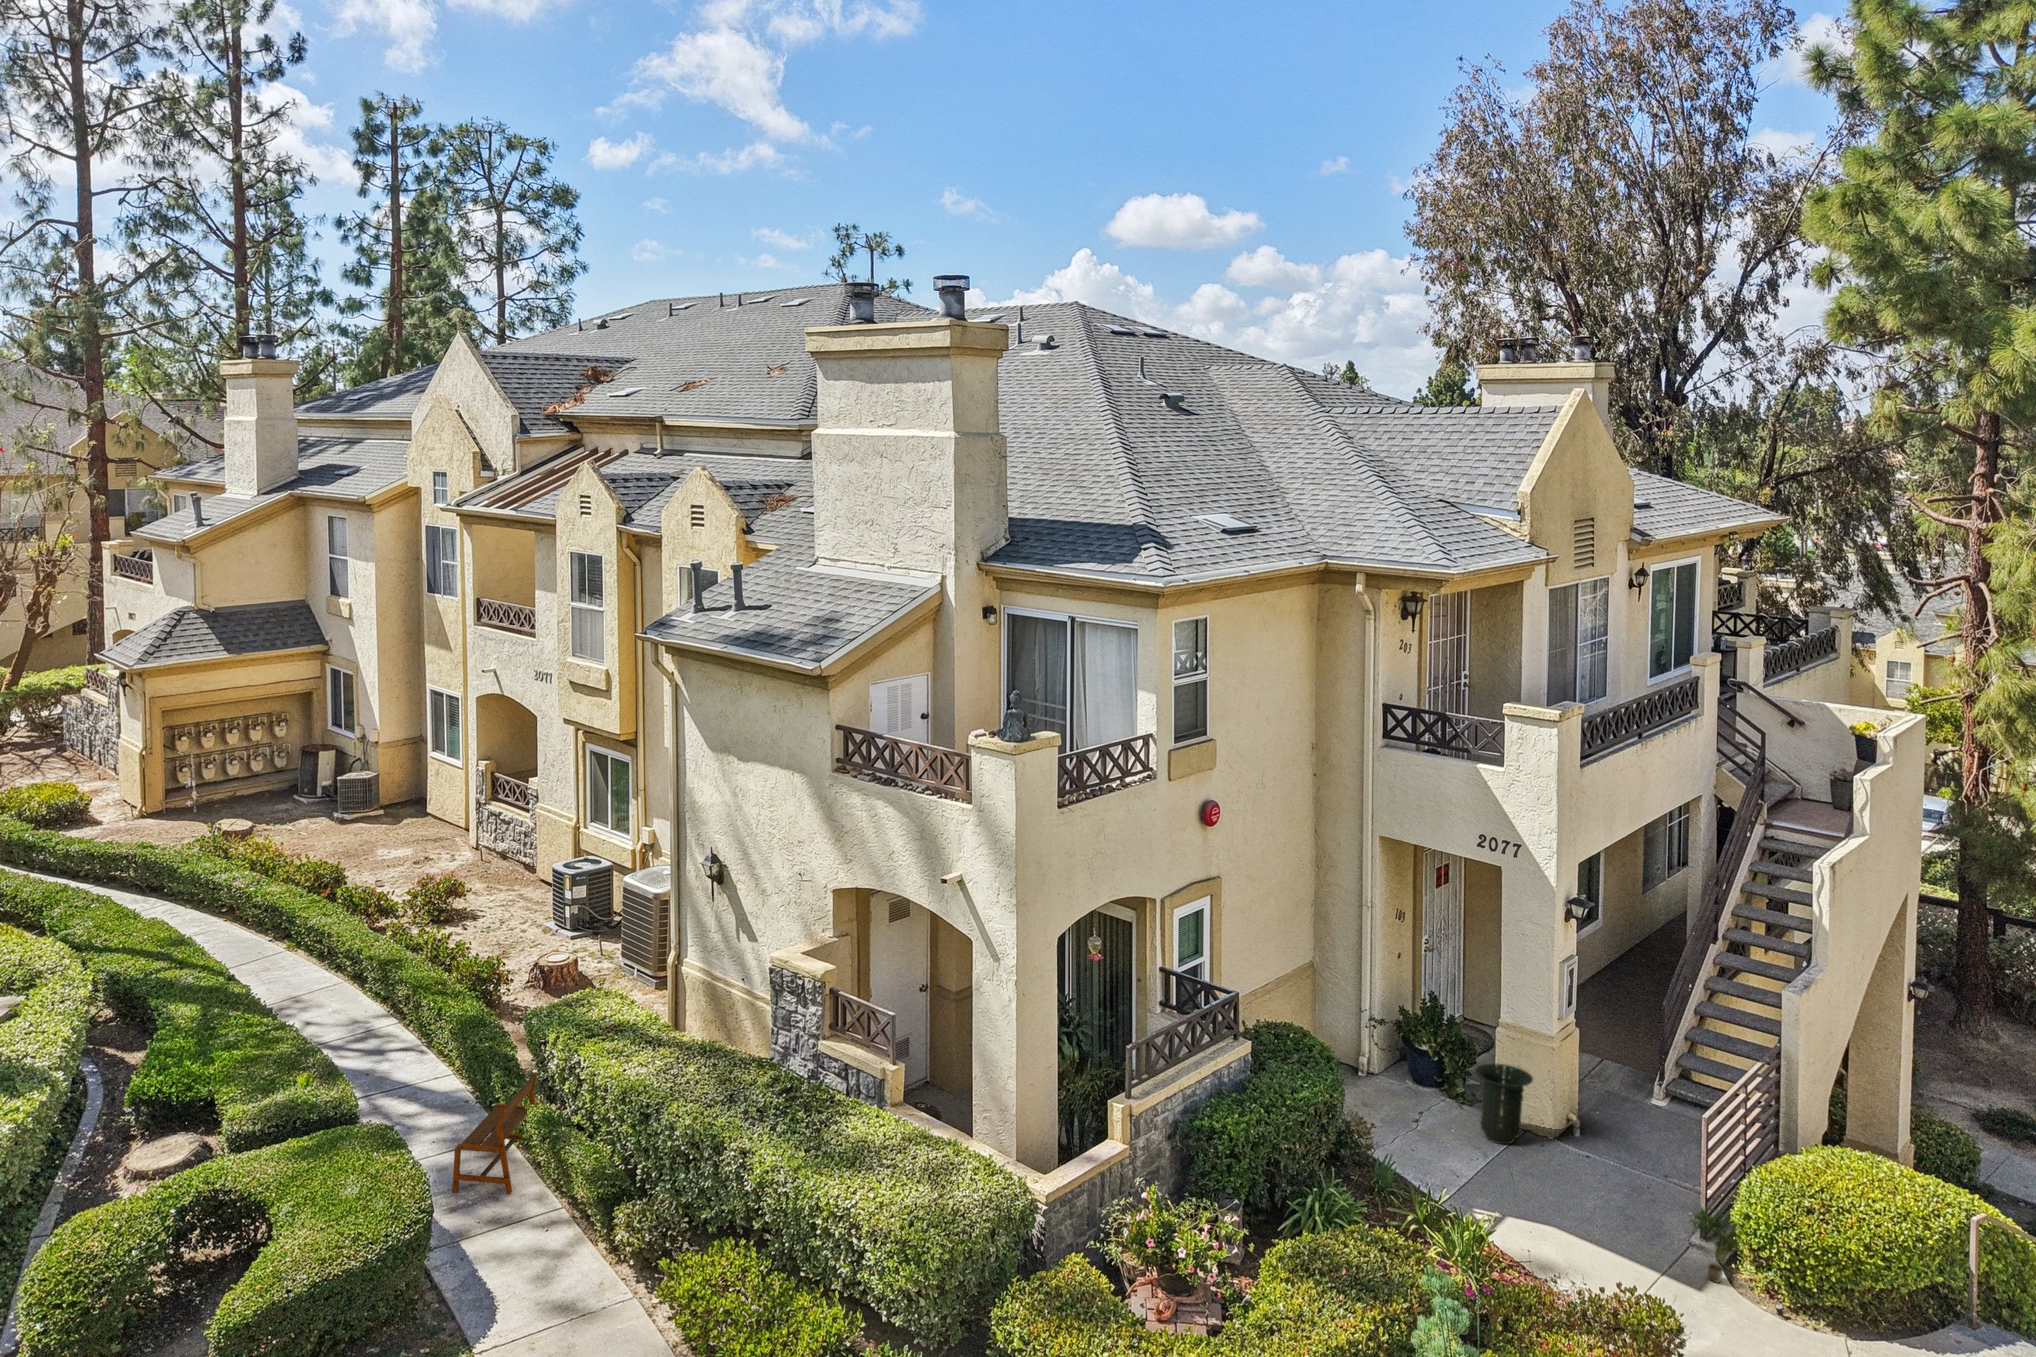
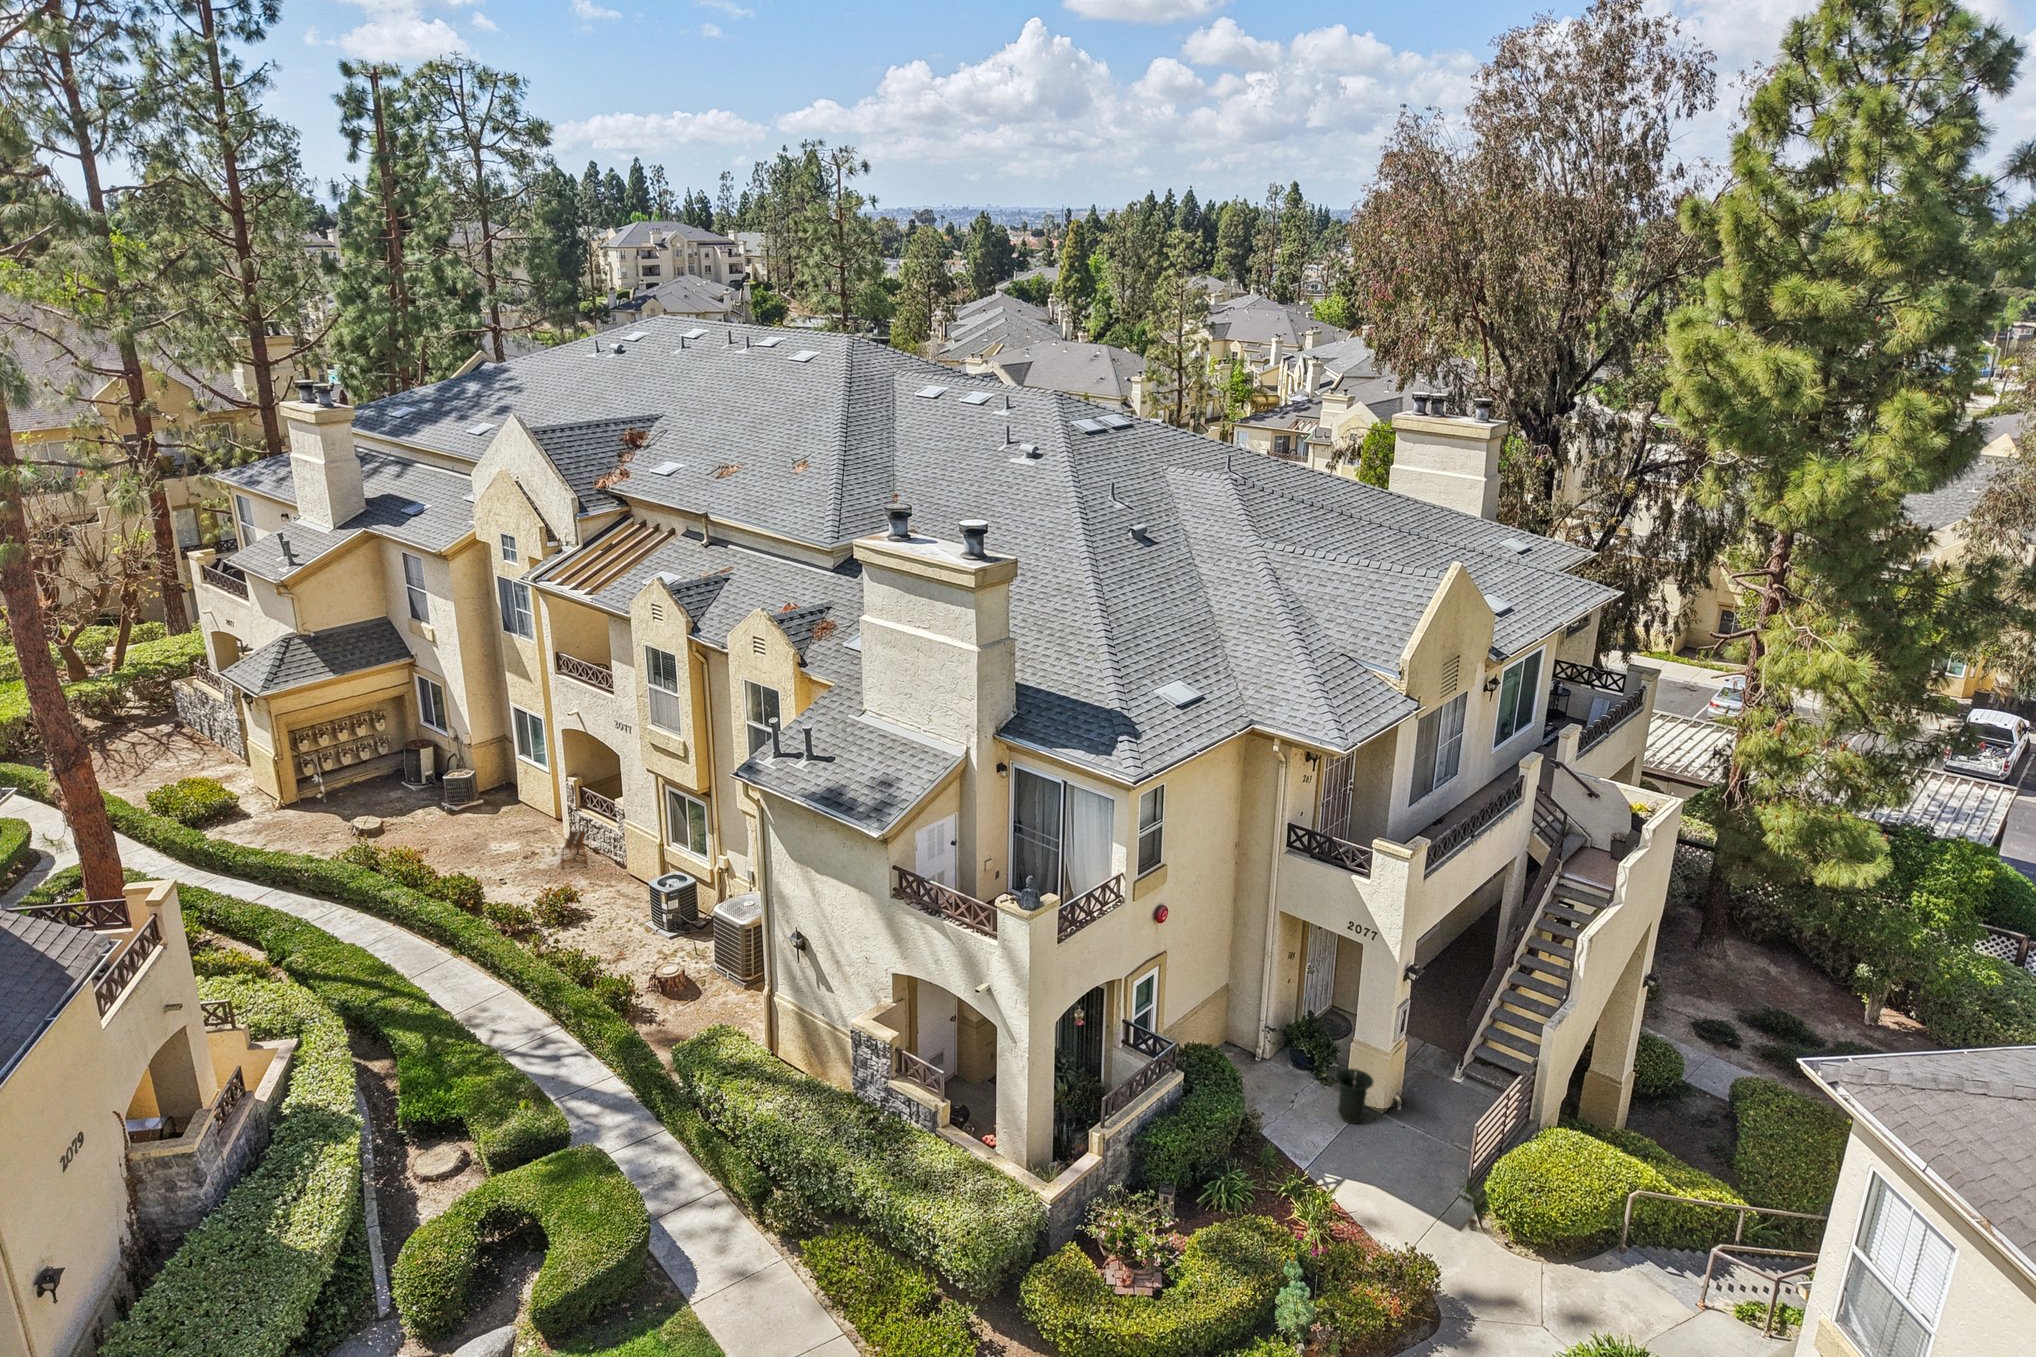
bench: present [452,1073,537,1194] -> present [561,821,588,868]

